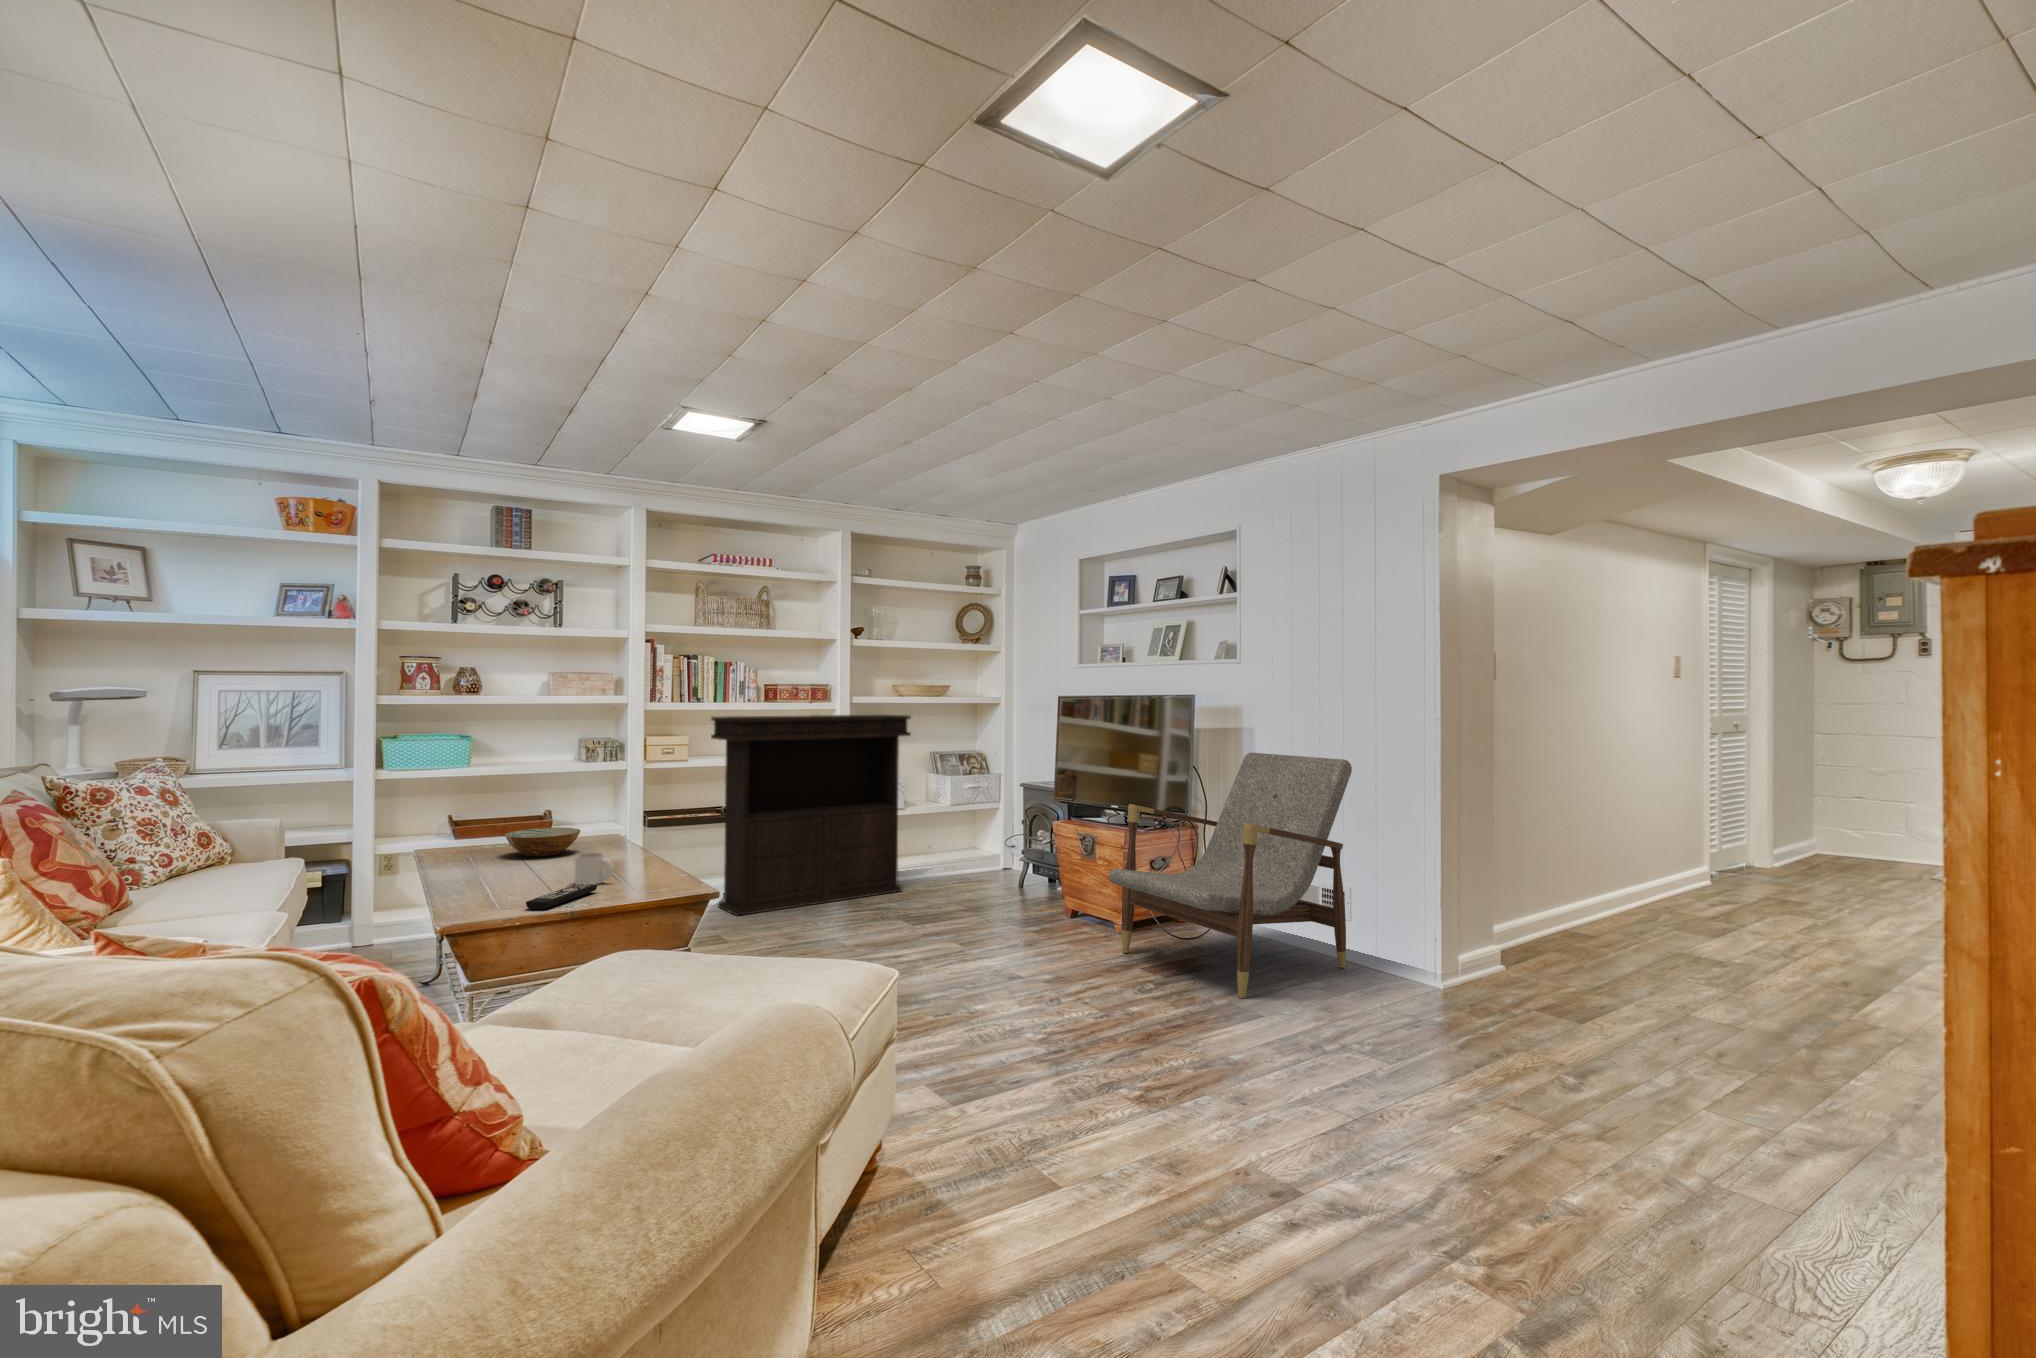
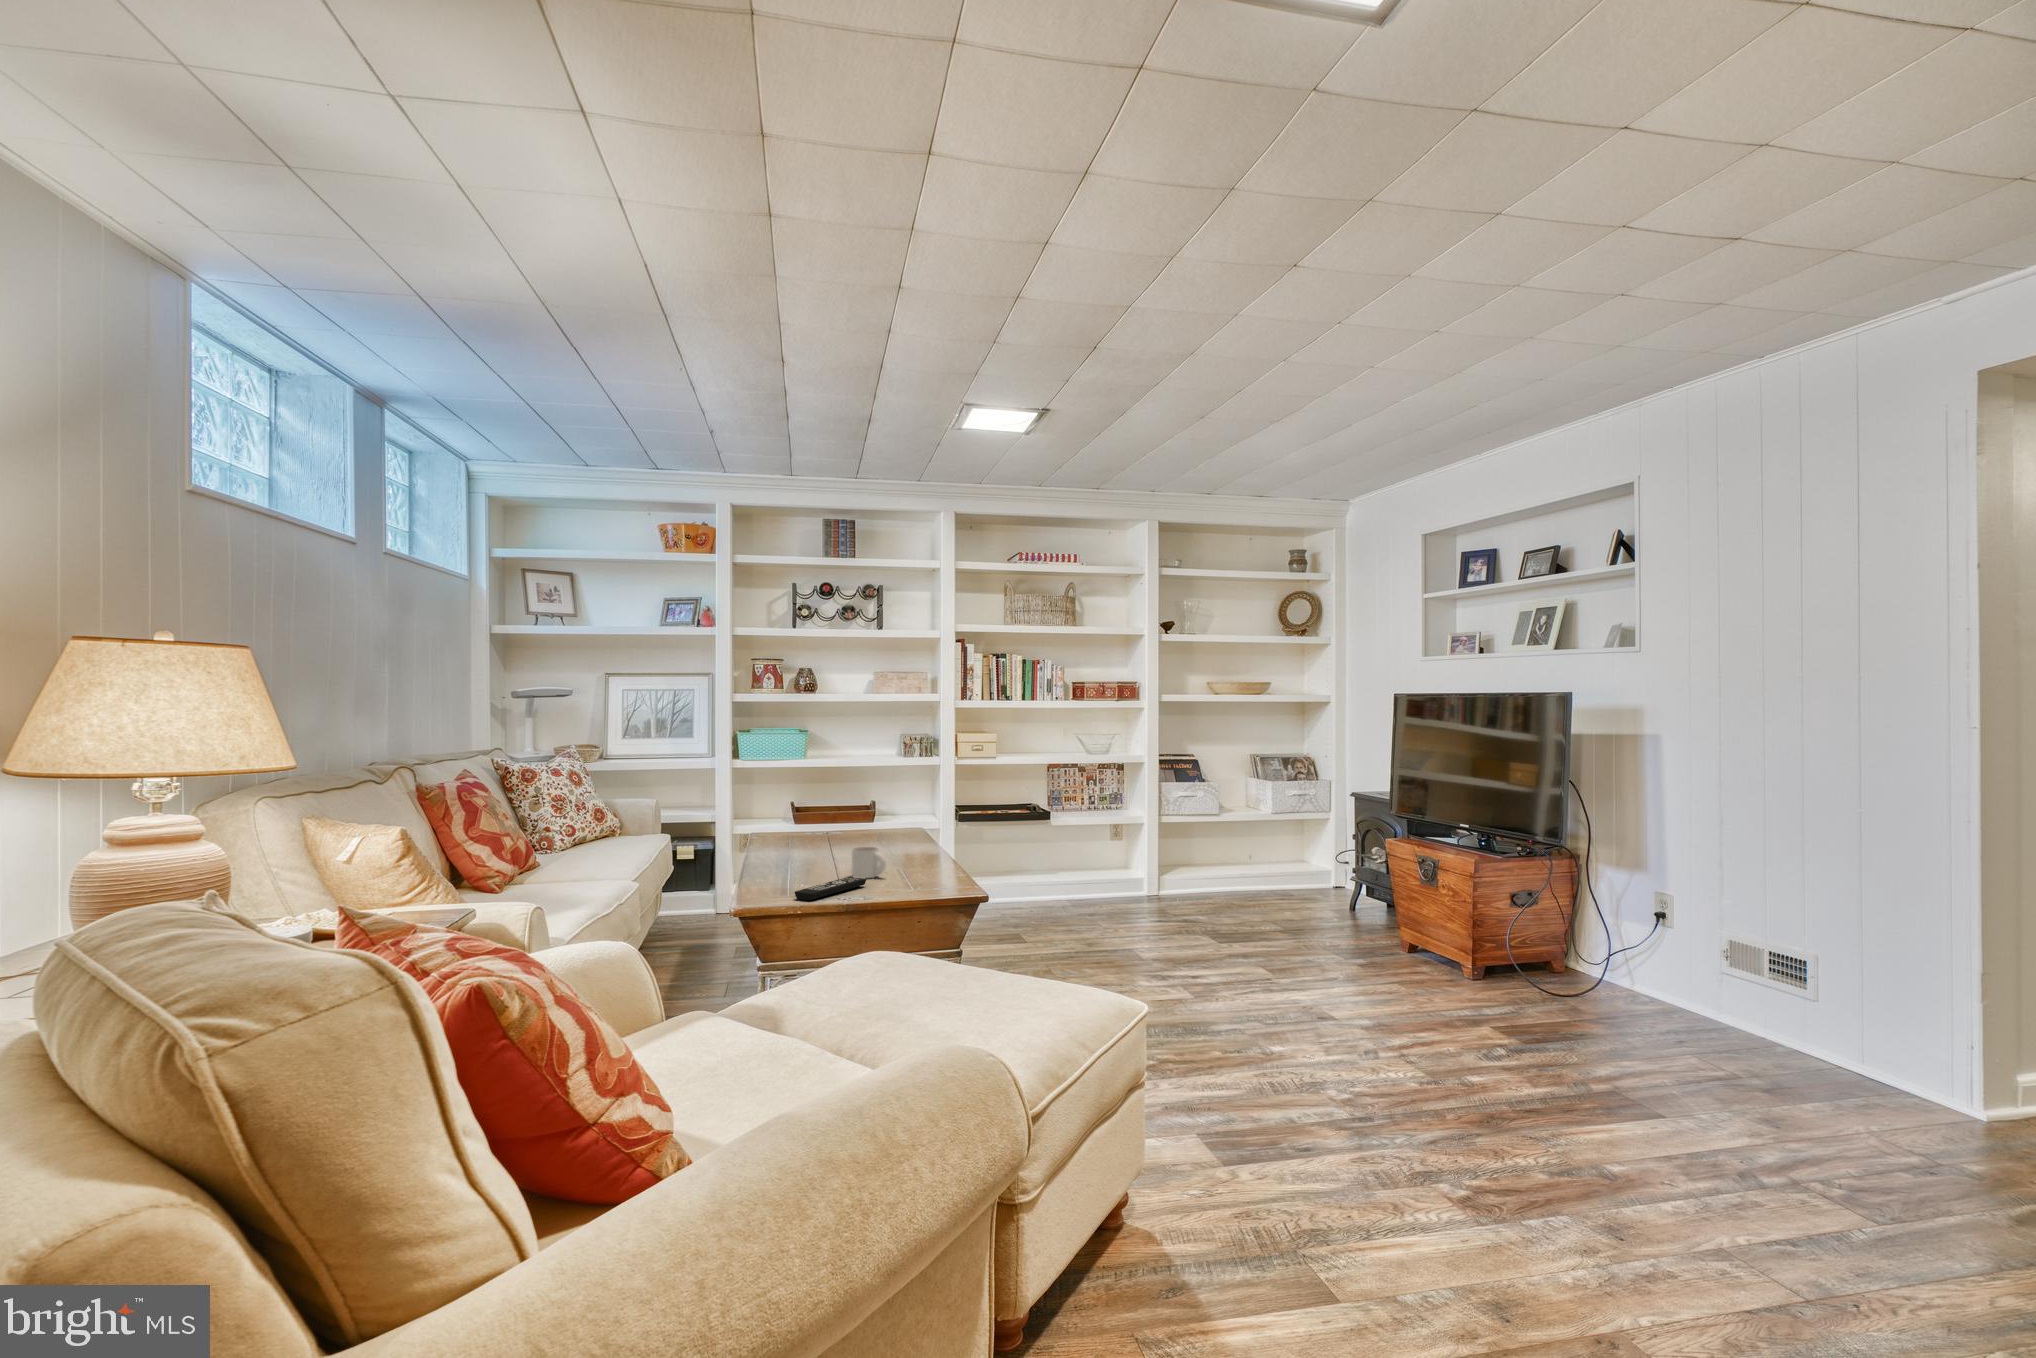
console table: present [711,715,911,916] -> none [1020,714,1225,916]
armchair: present [1109,753,1352,998] -> none [1449,765,1810,1084]
bowl: present [505,828,581,857] -> none [810,819,876,846]

